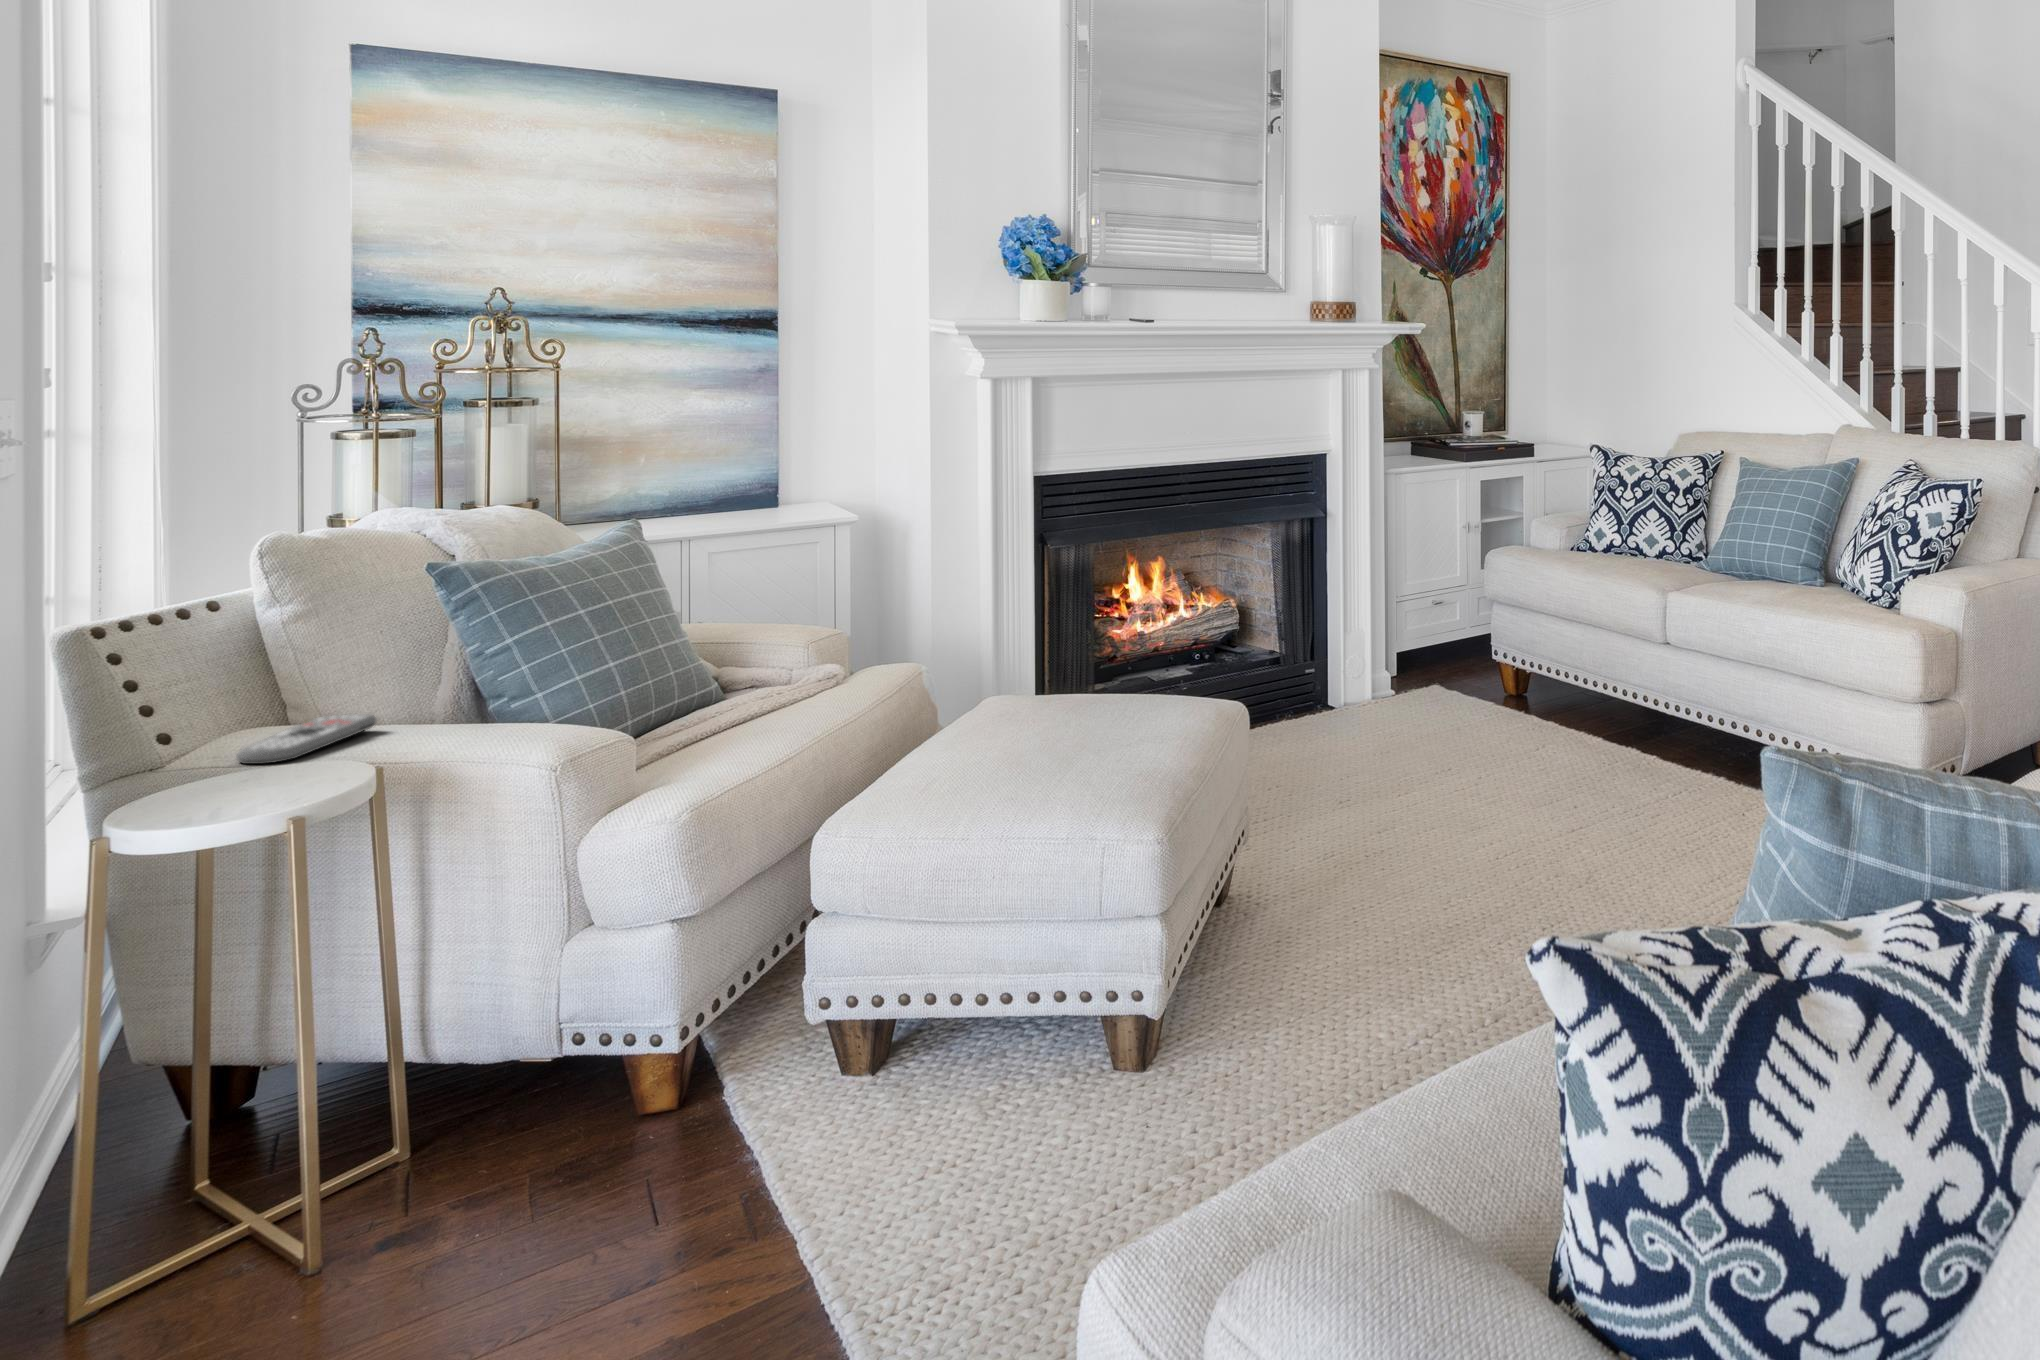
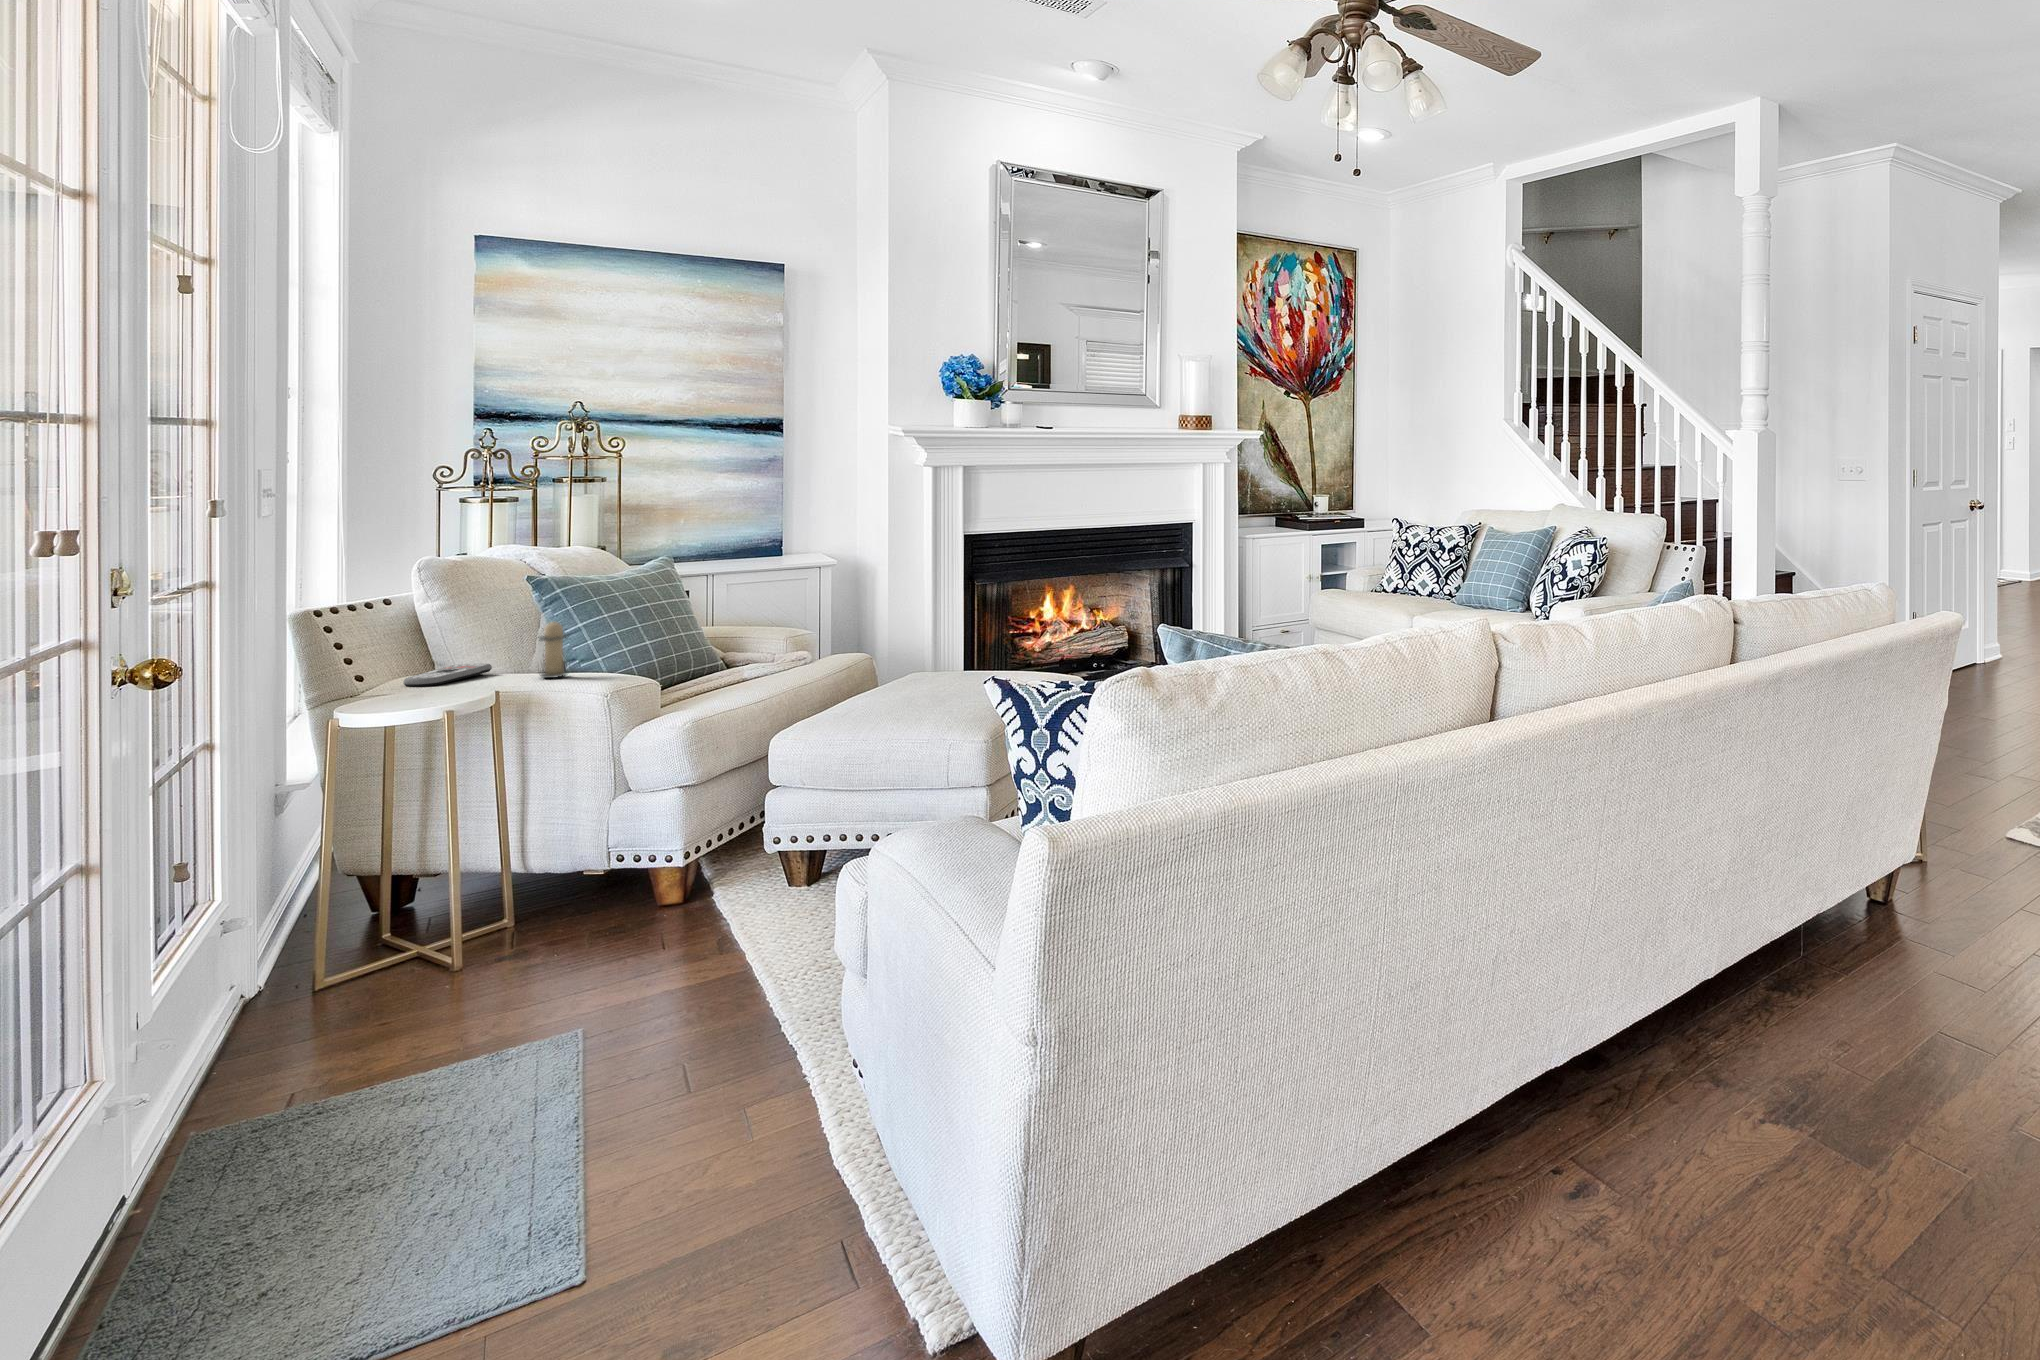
candle: none [445,642,505,743] -> present [538,621,567,678]

